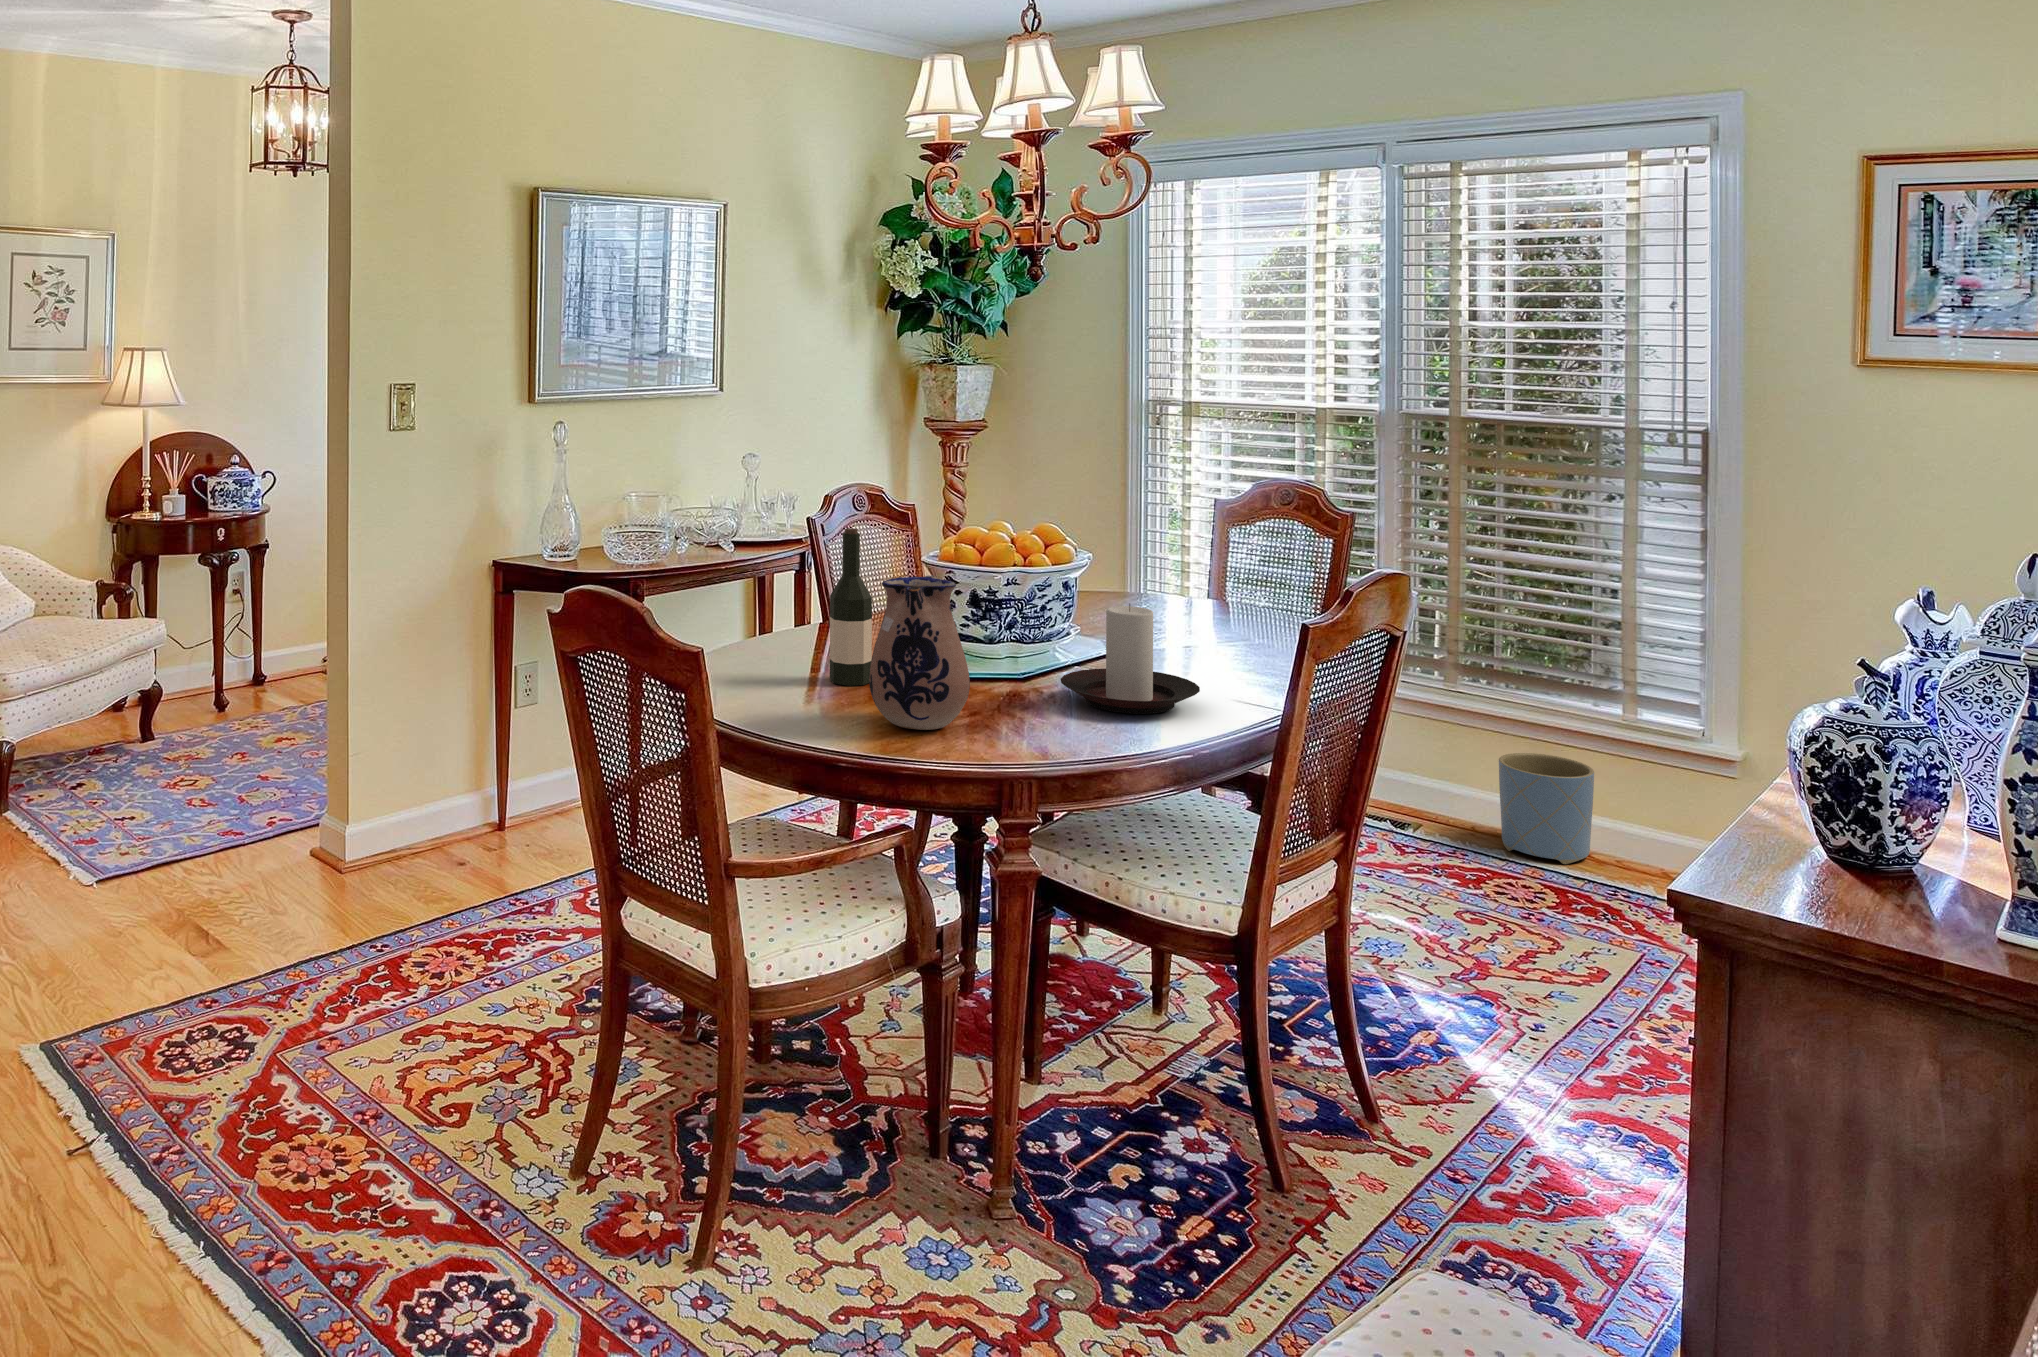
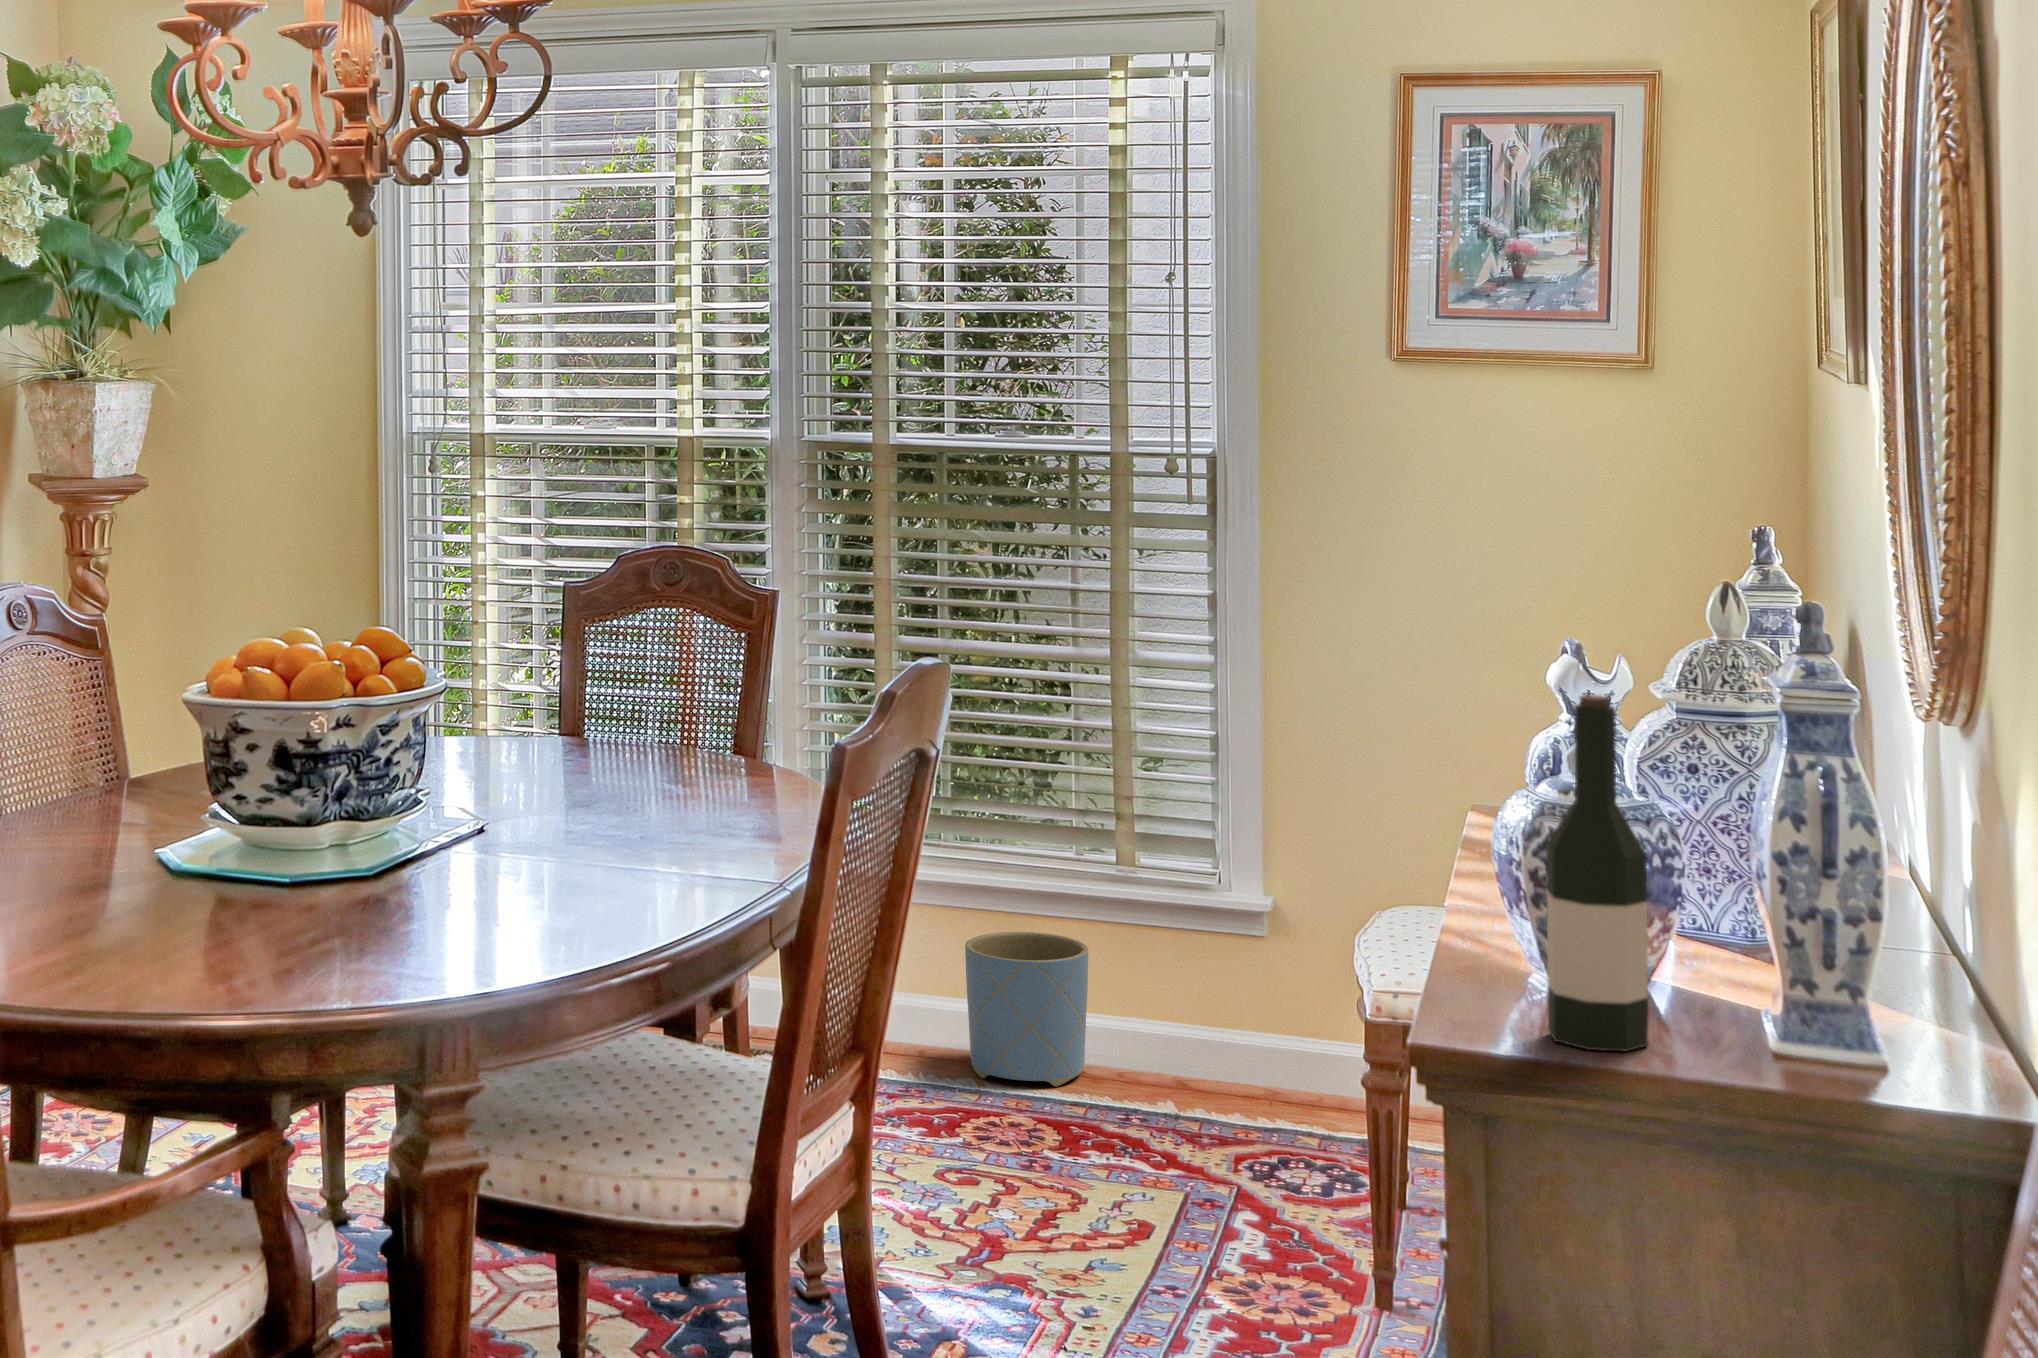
wine bottle: present [830,528,872,686] -> present [1546,695,1648,1051]
ceramic pitcher: present [869,575,970,730] -> none [159,715,330,977]
candle holder: present [1060,604,1200,714] -> none [447,739,665,915]

